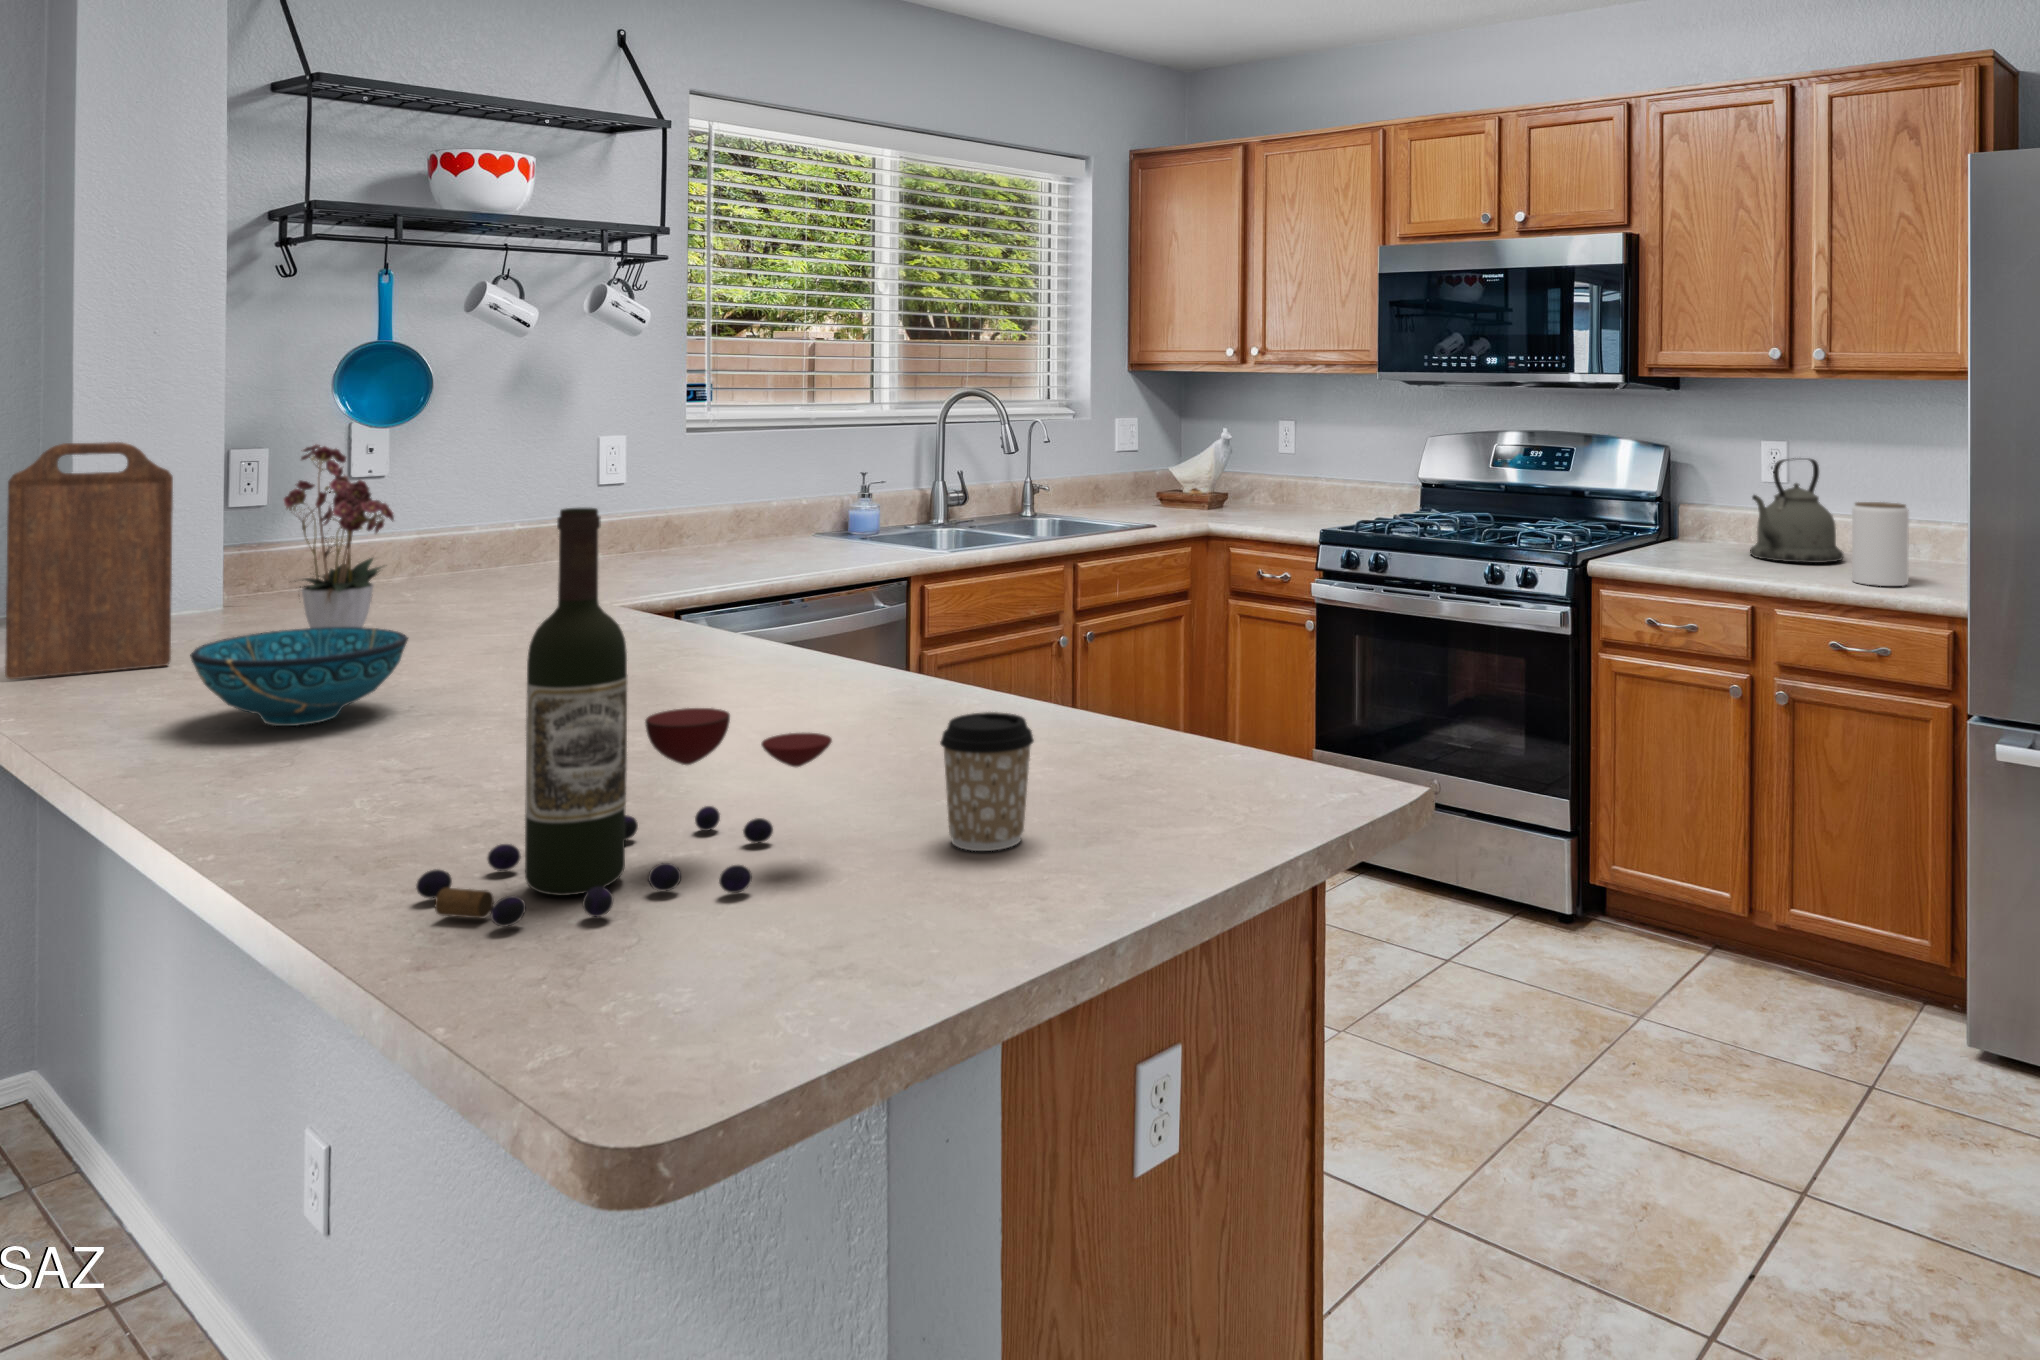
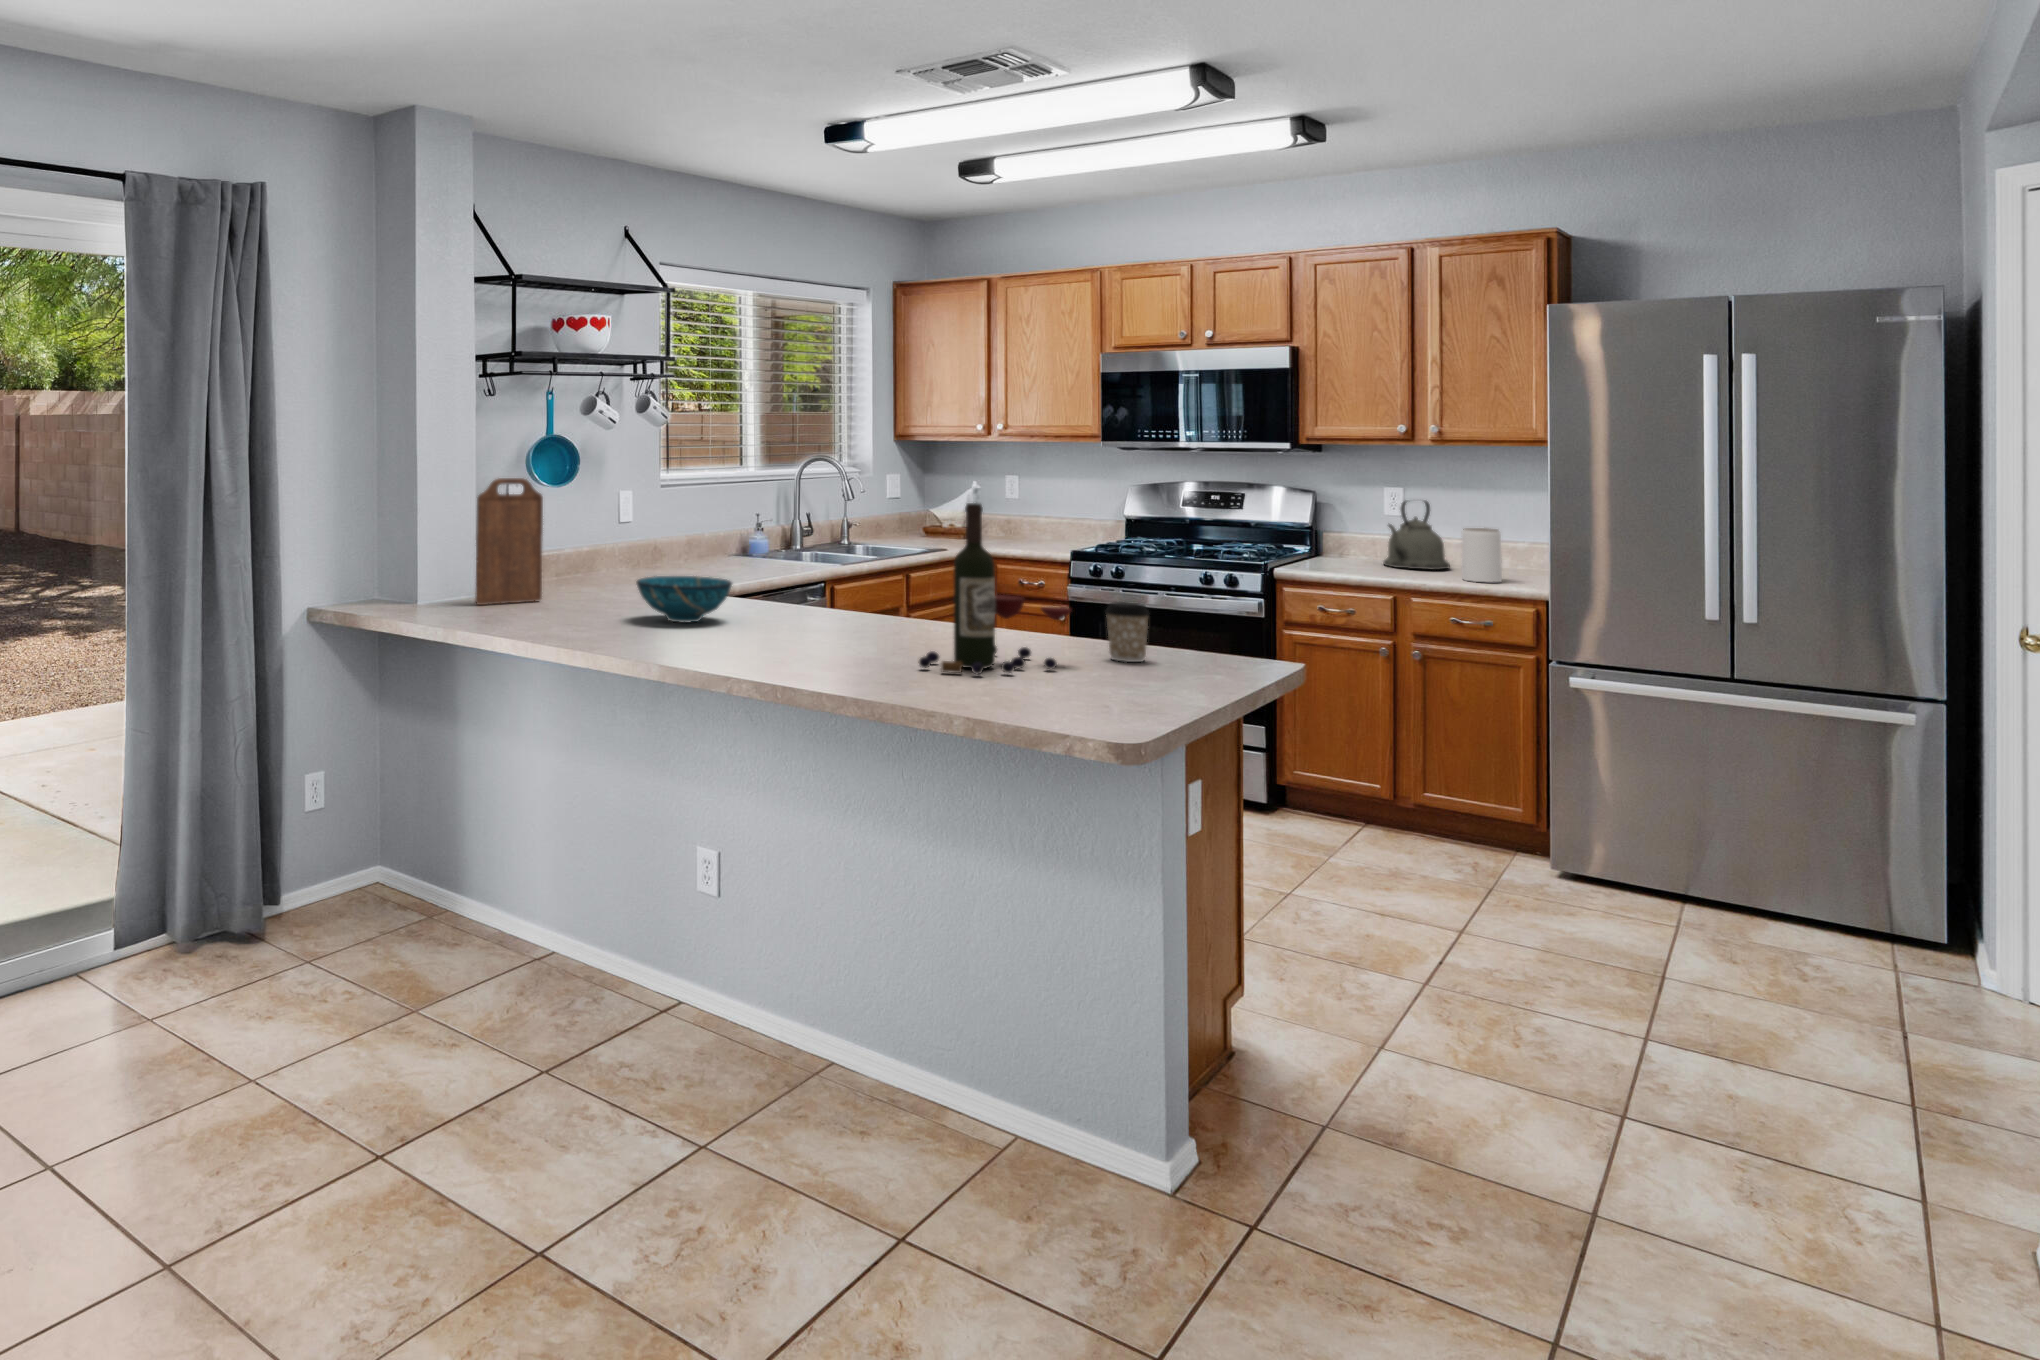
flower arrangement: present [283,444,394,628] -> none [561,475,639,594]

